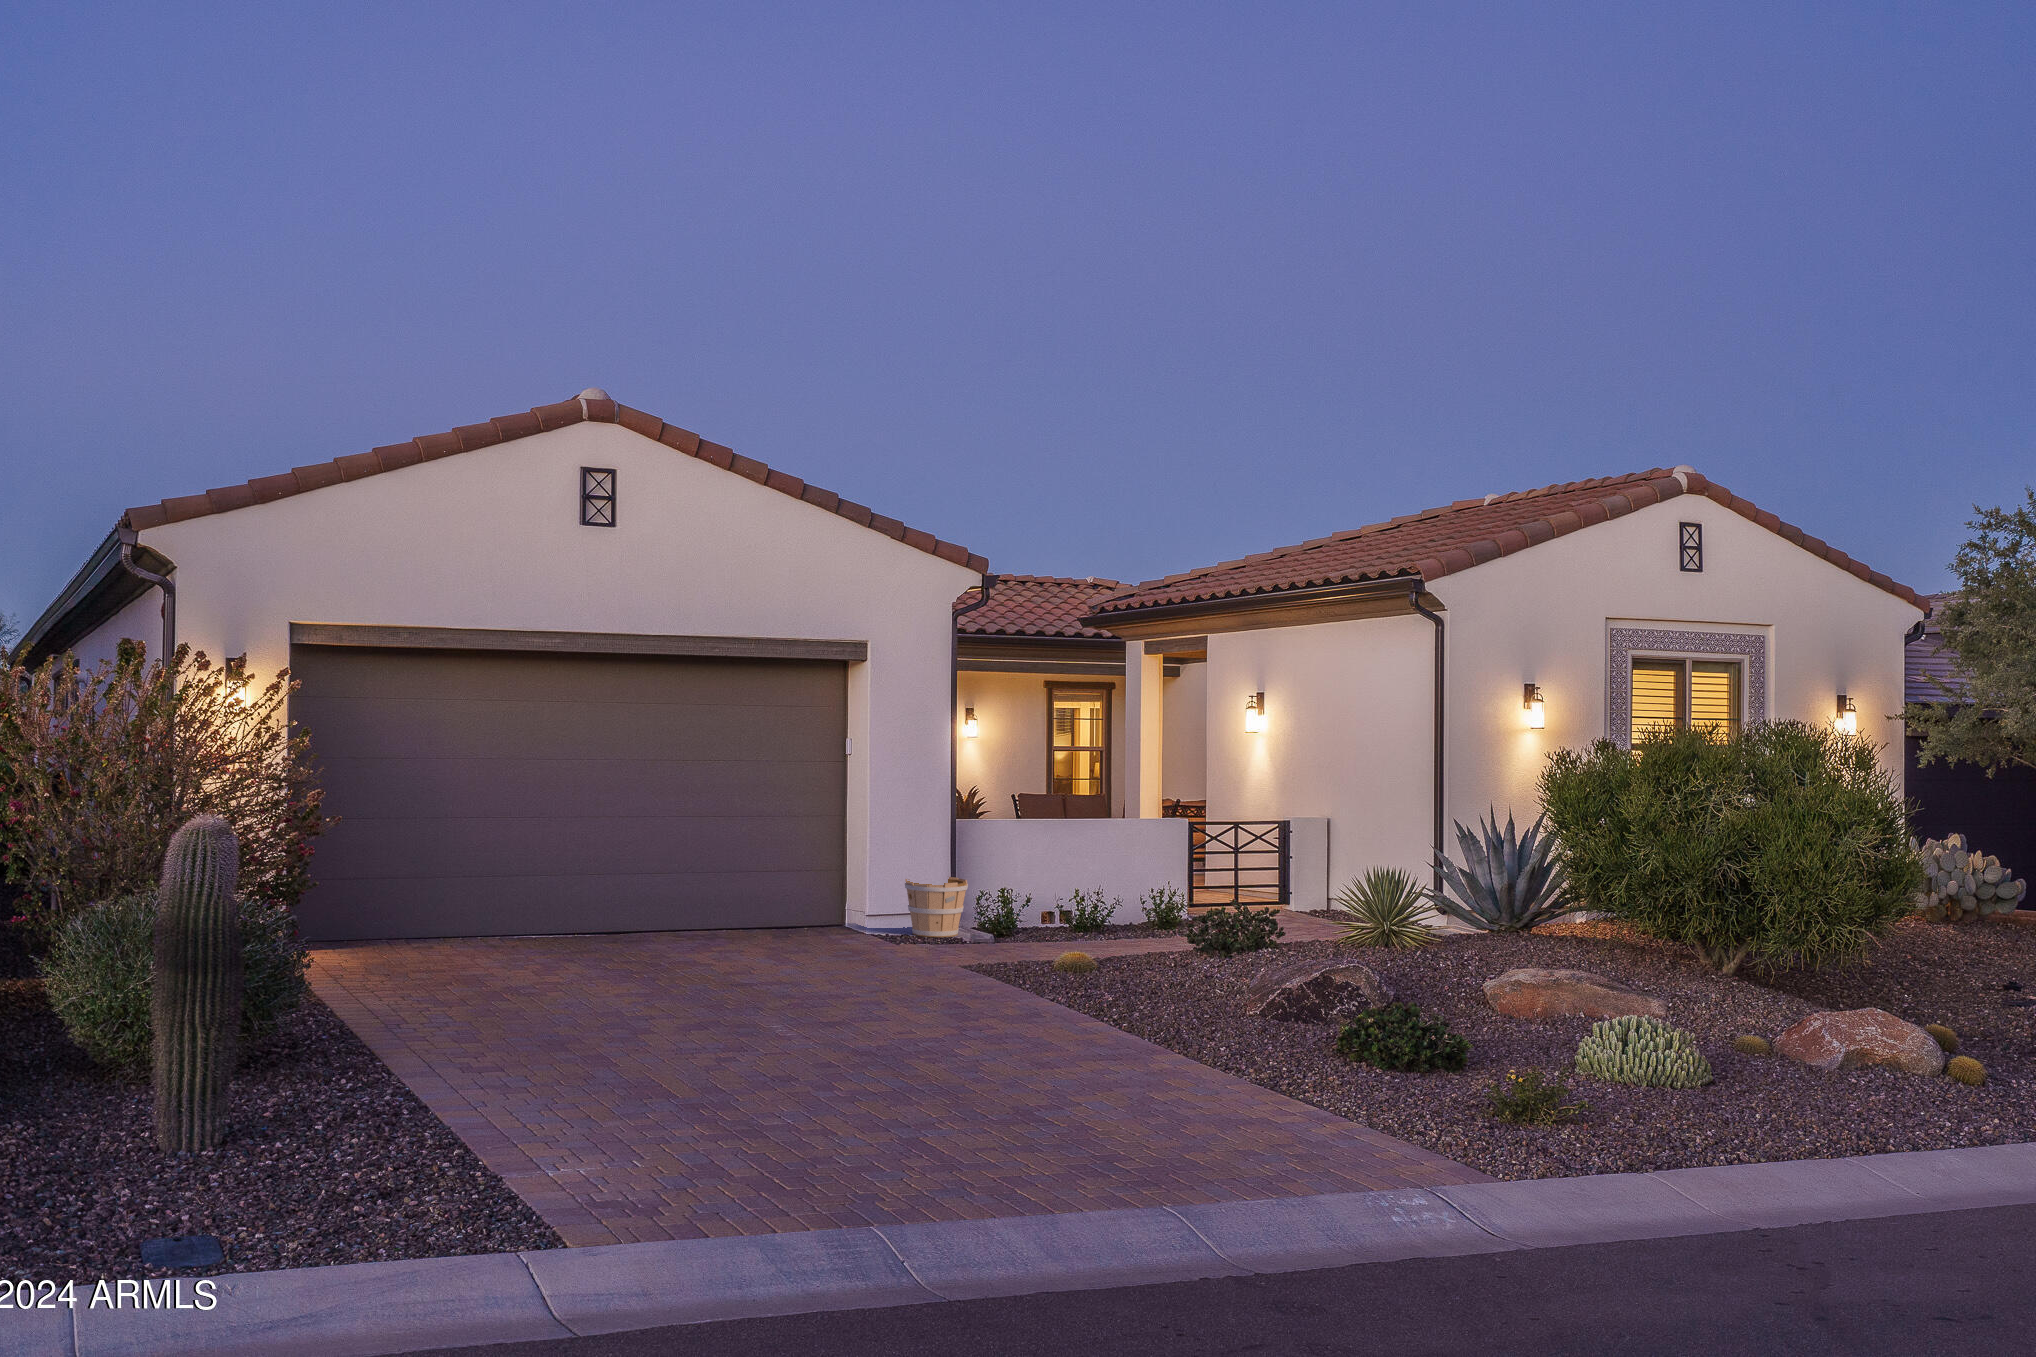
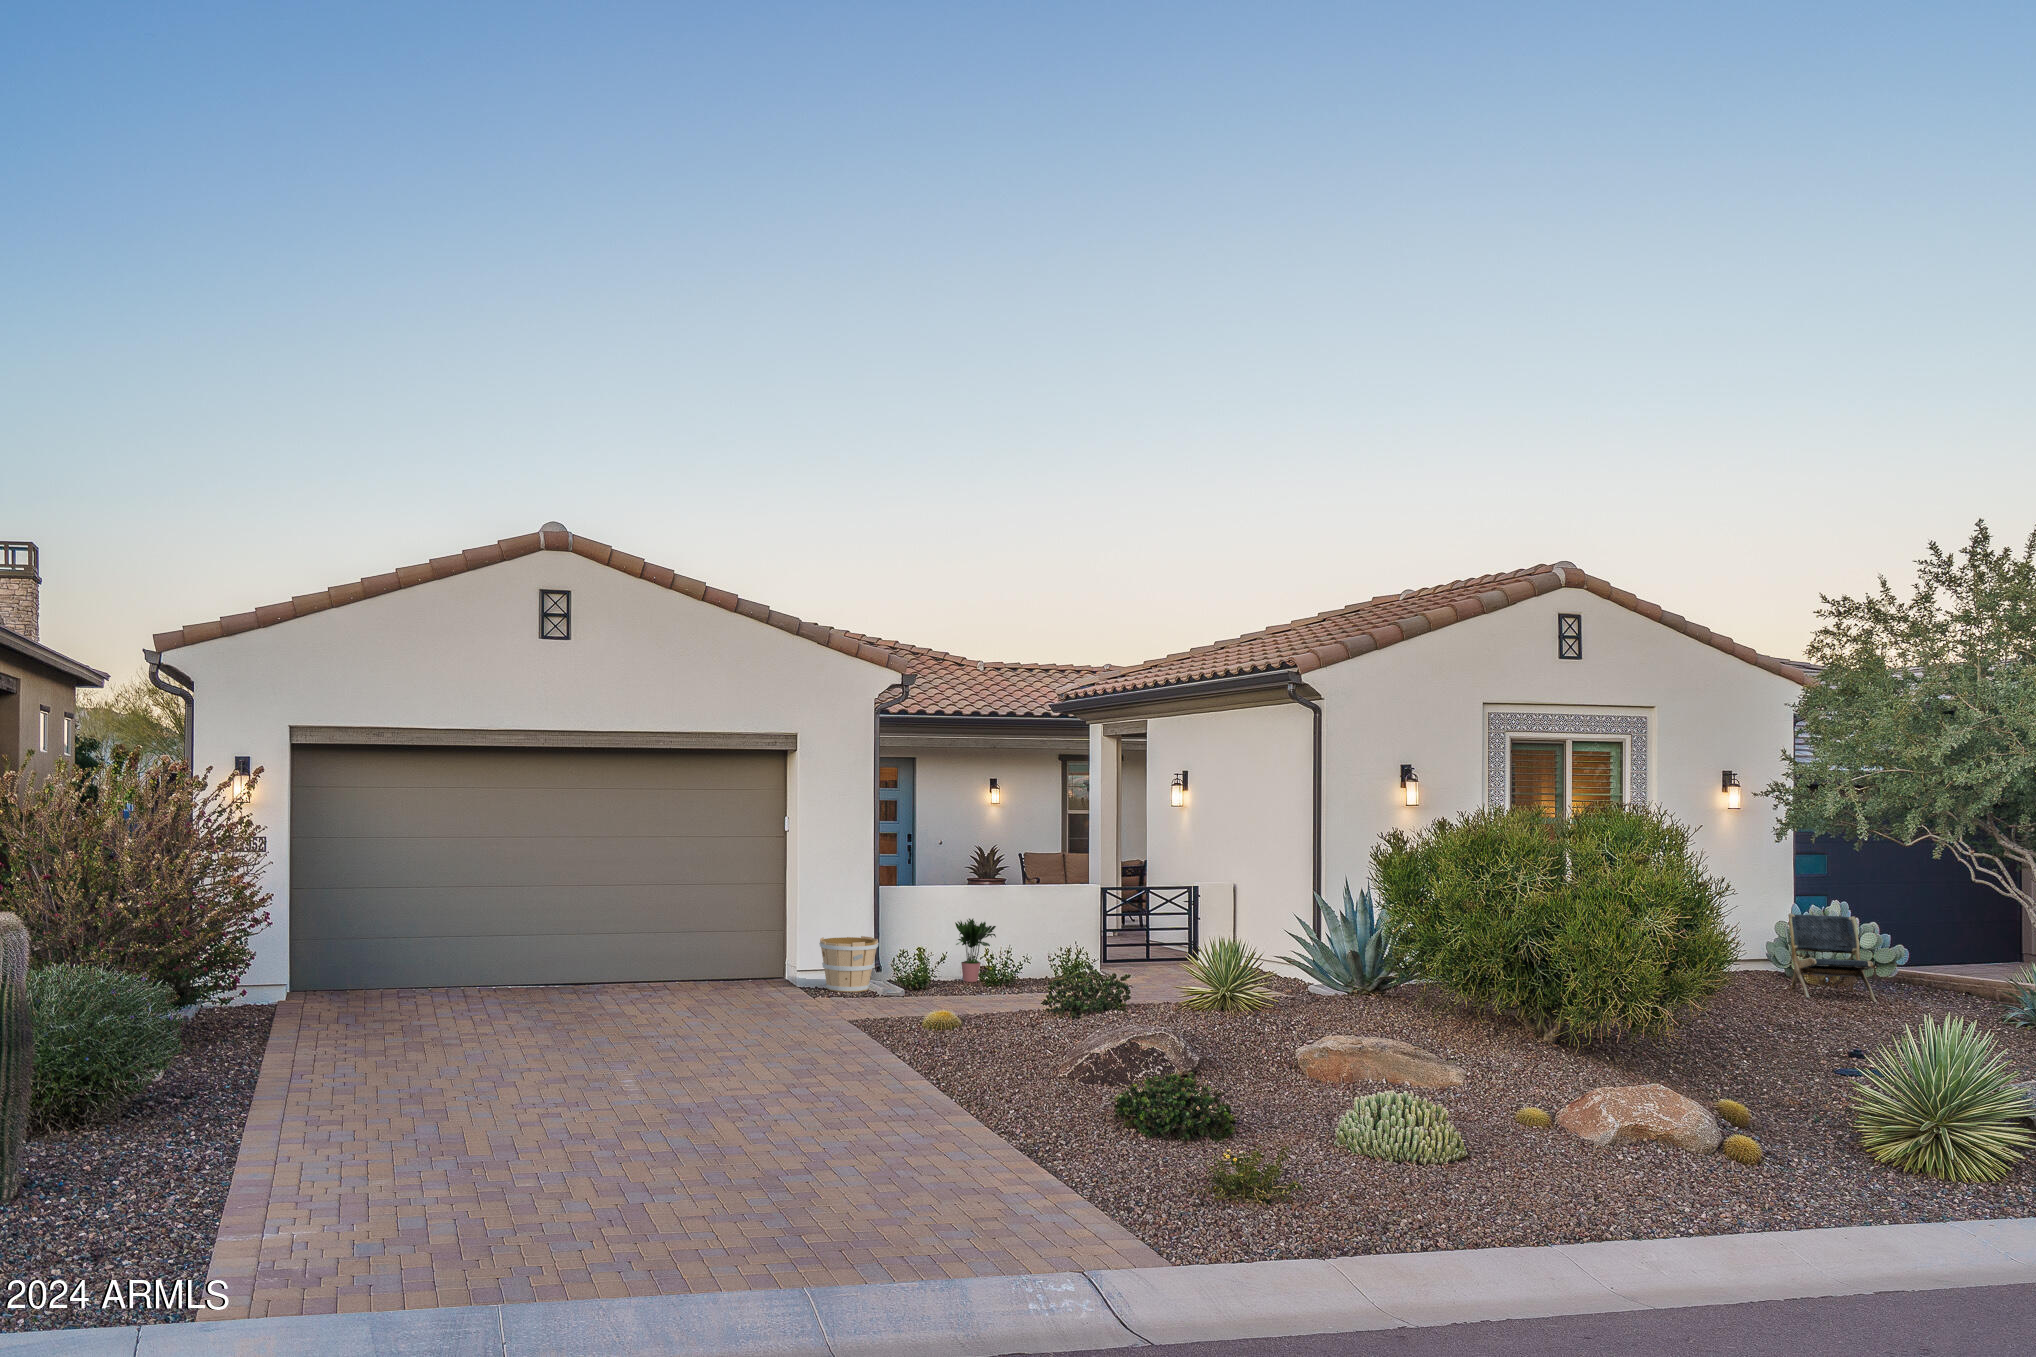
lounge chair: none [1912,844,2007,935] -> present [1788,913,1877,1001]
potted plant: none [1040,855,1089,926] -> present [955,919,996,982]

